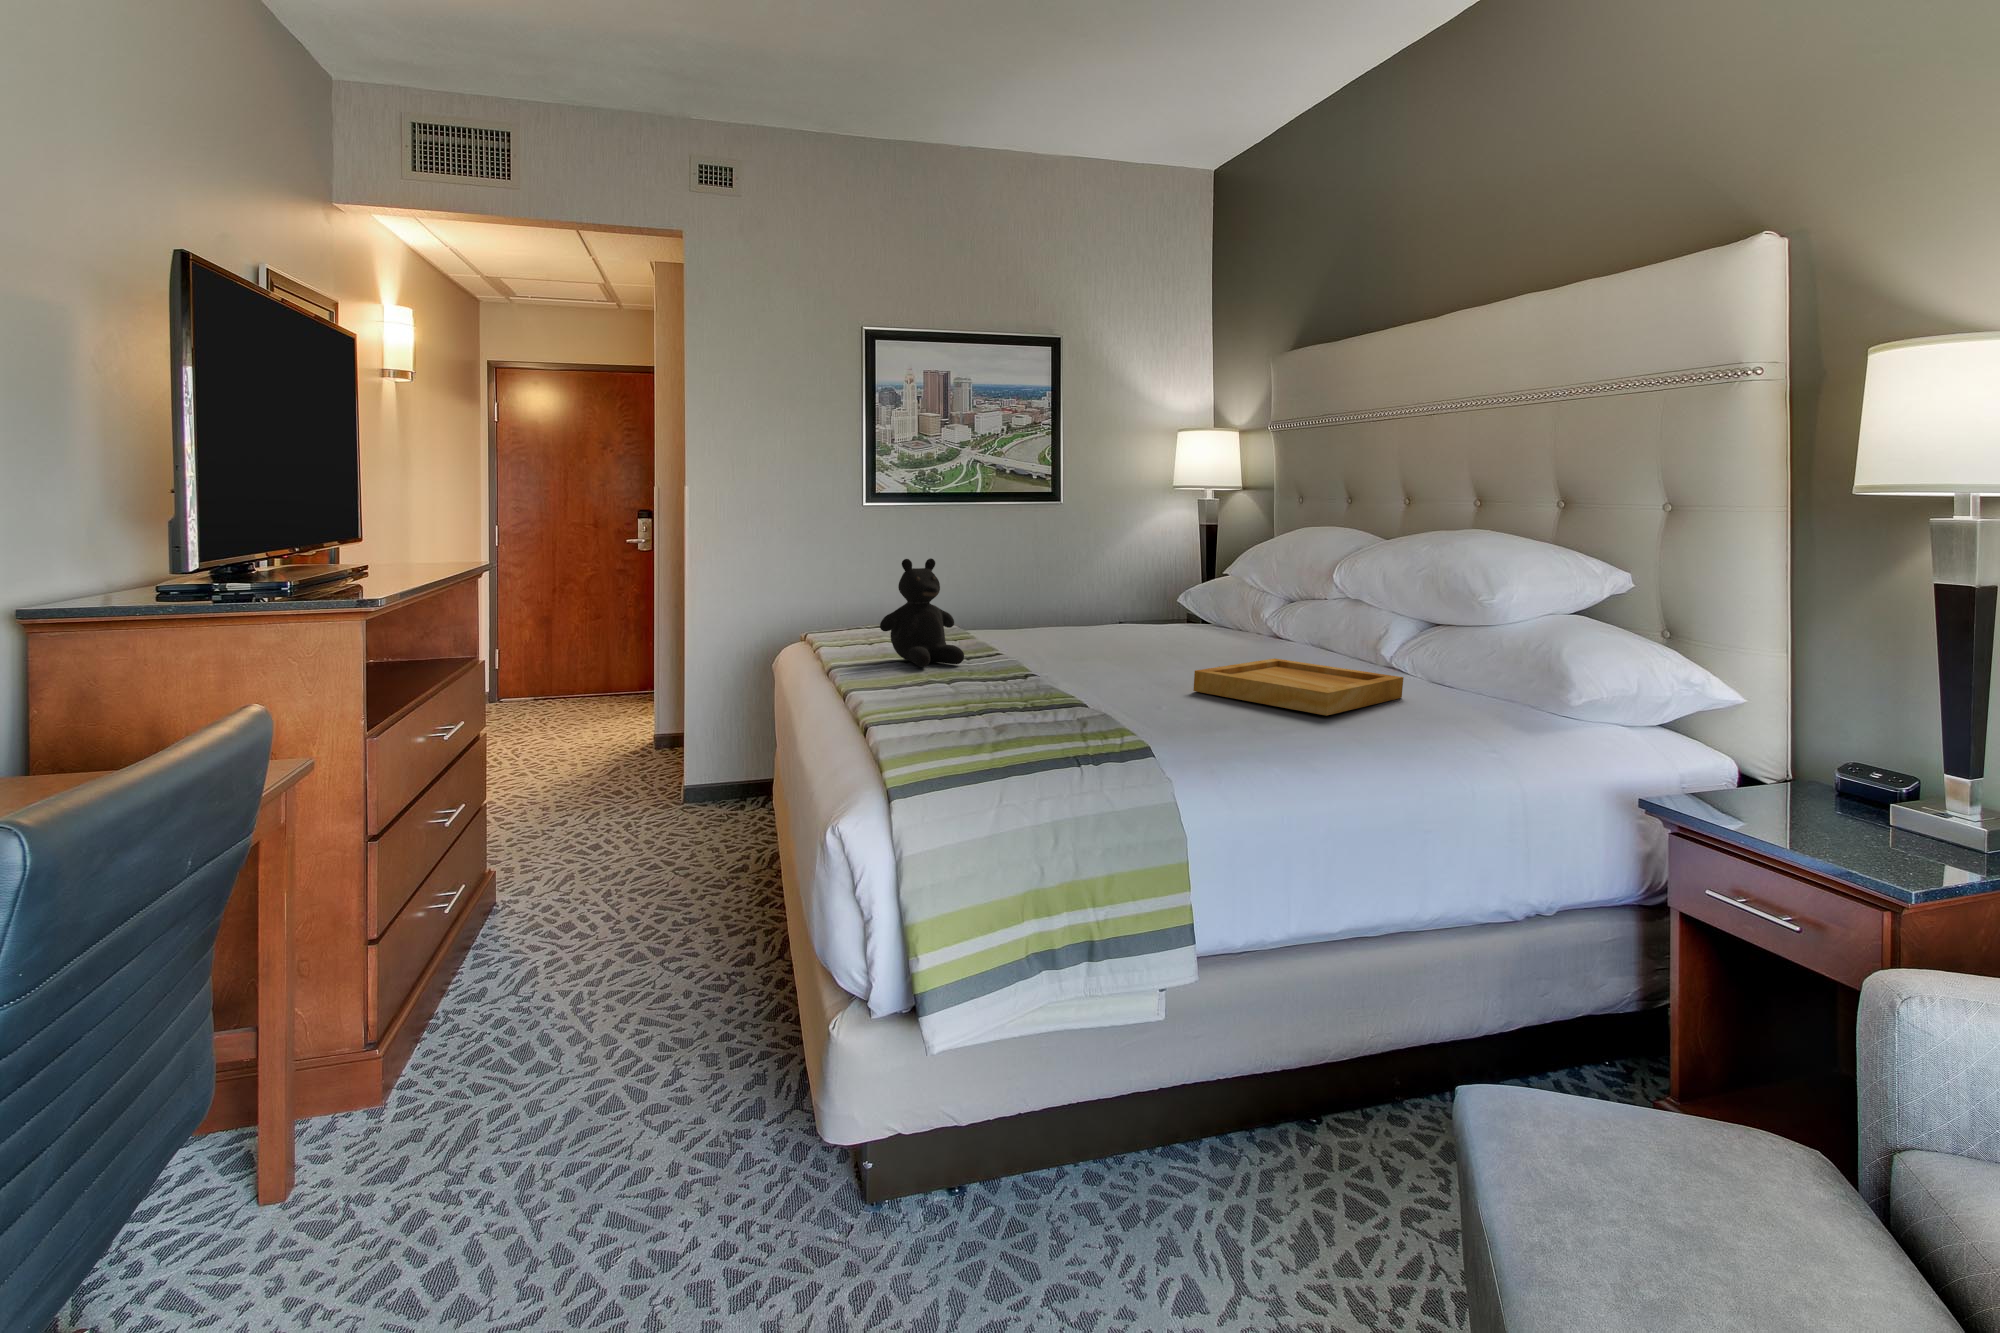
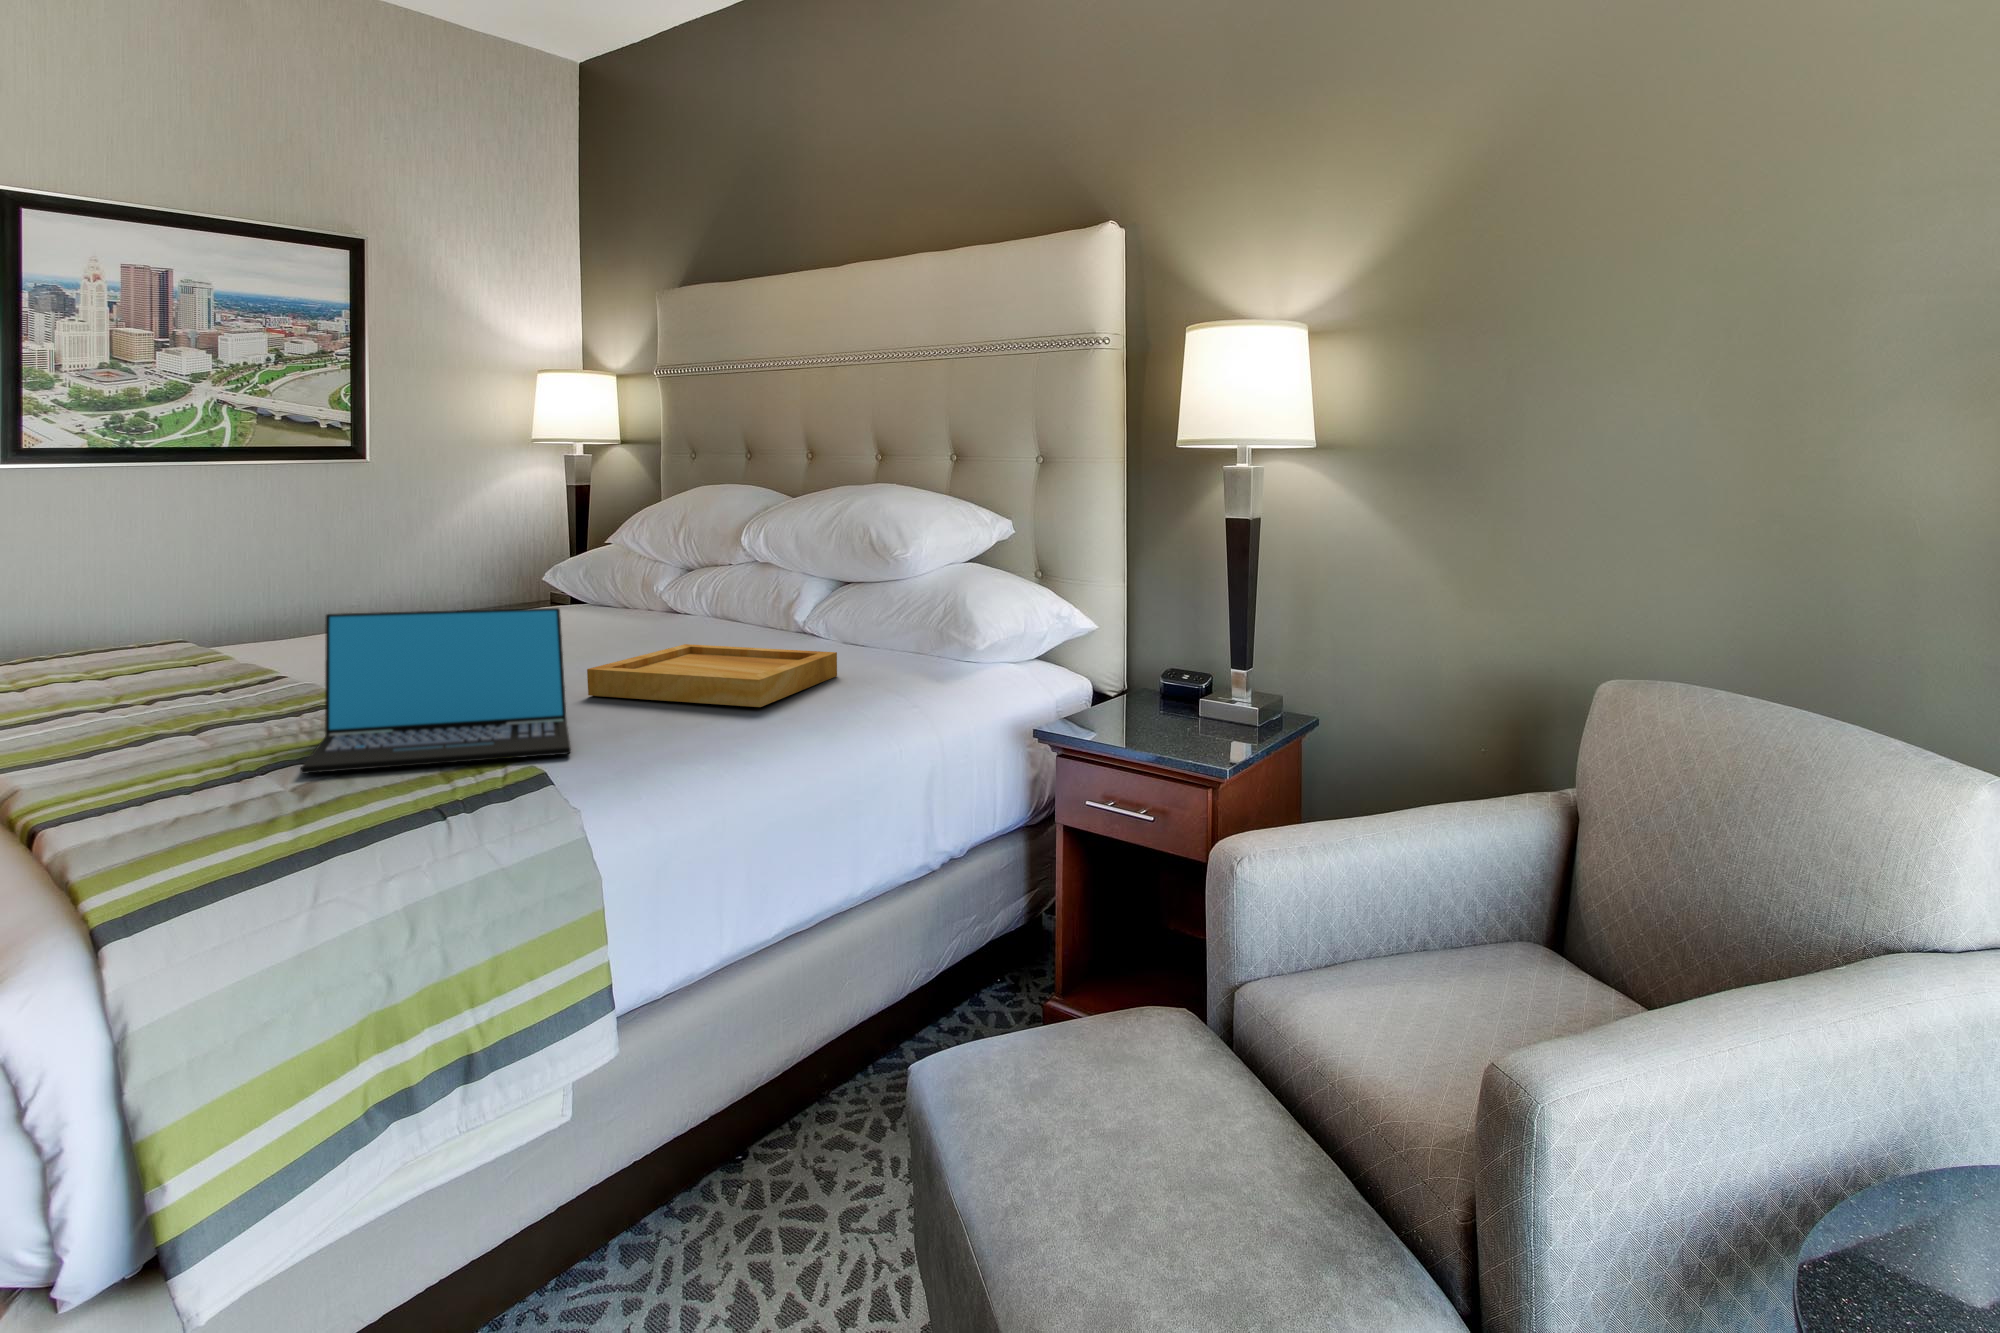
teddy bear: present [880,558,964,667] -> none [60,539,227,706]
laptop: none [1003,615,1179,732] -> present [300,608,571,774]

